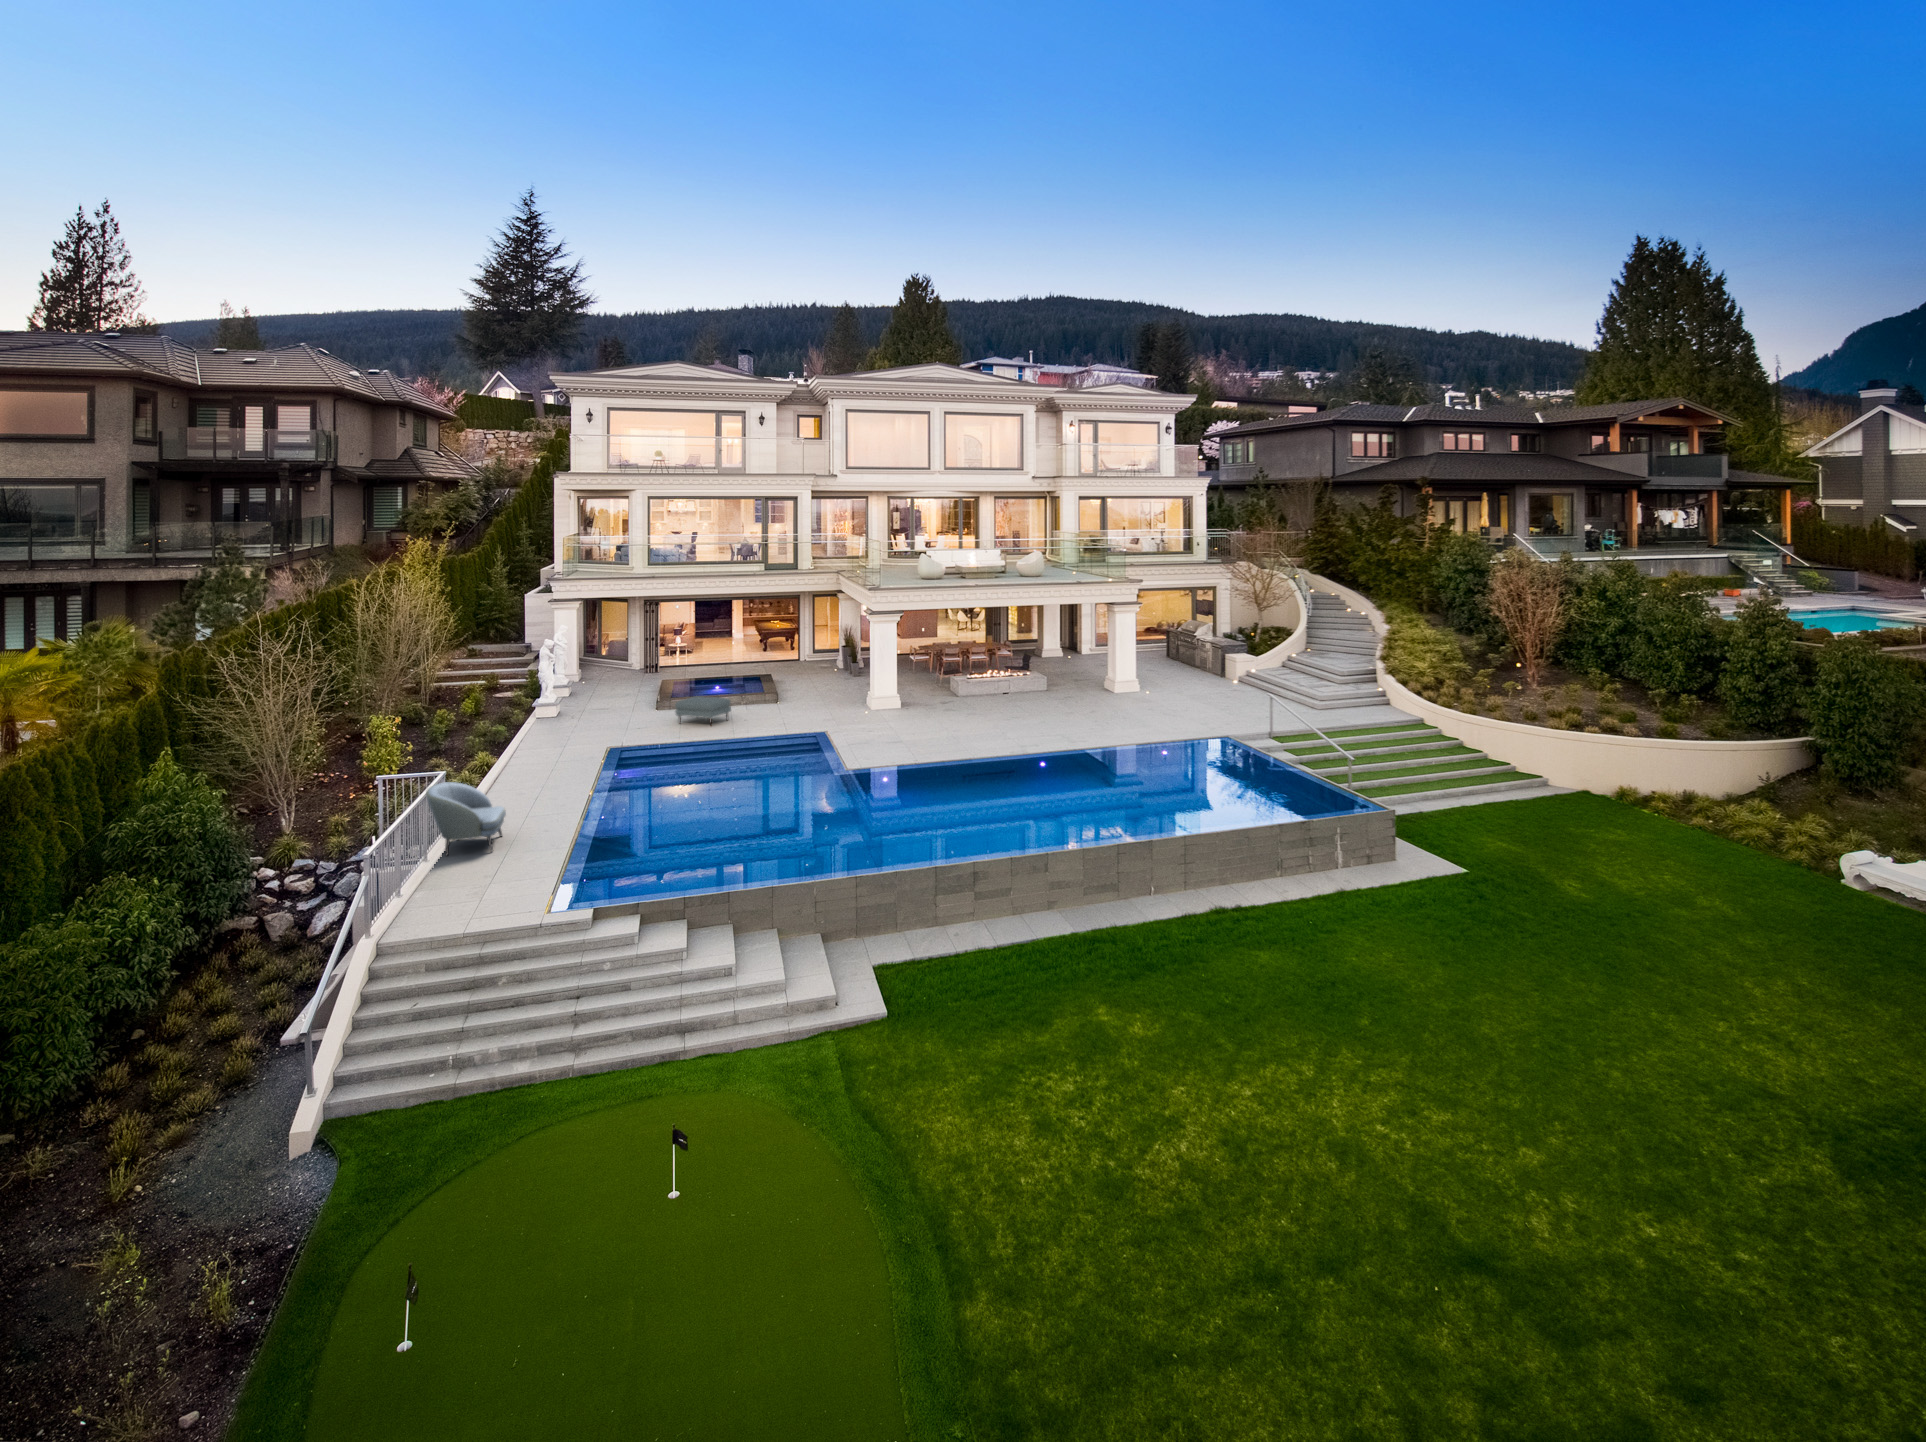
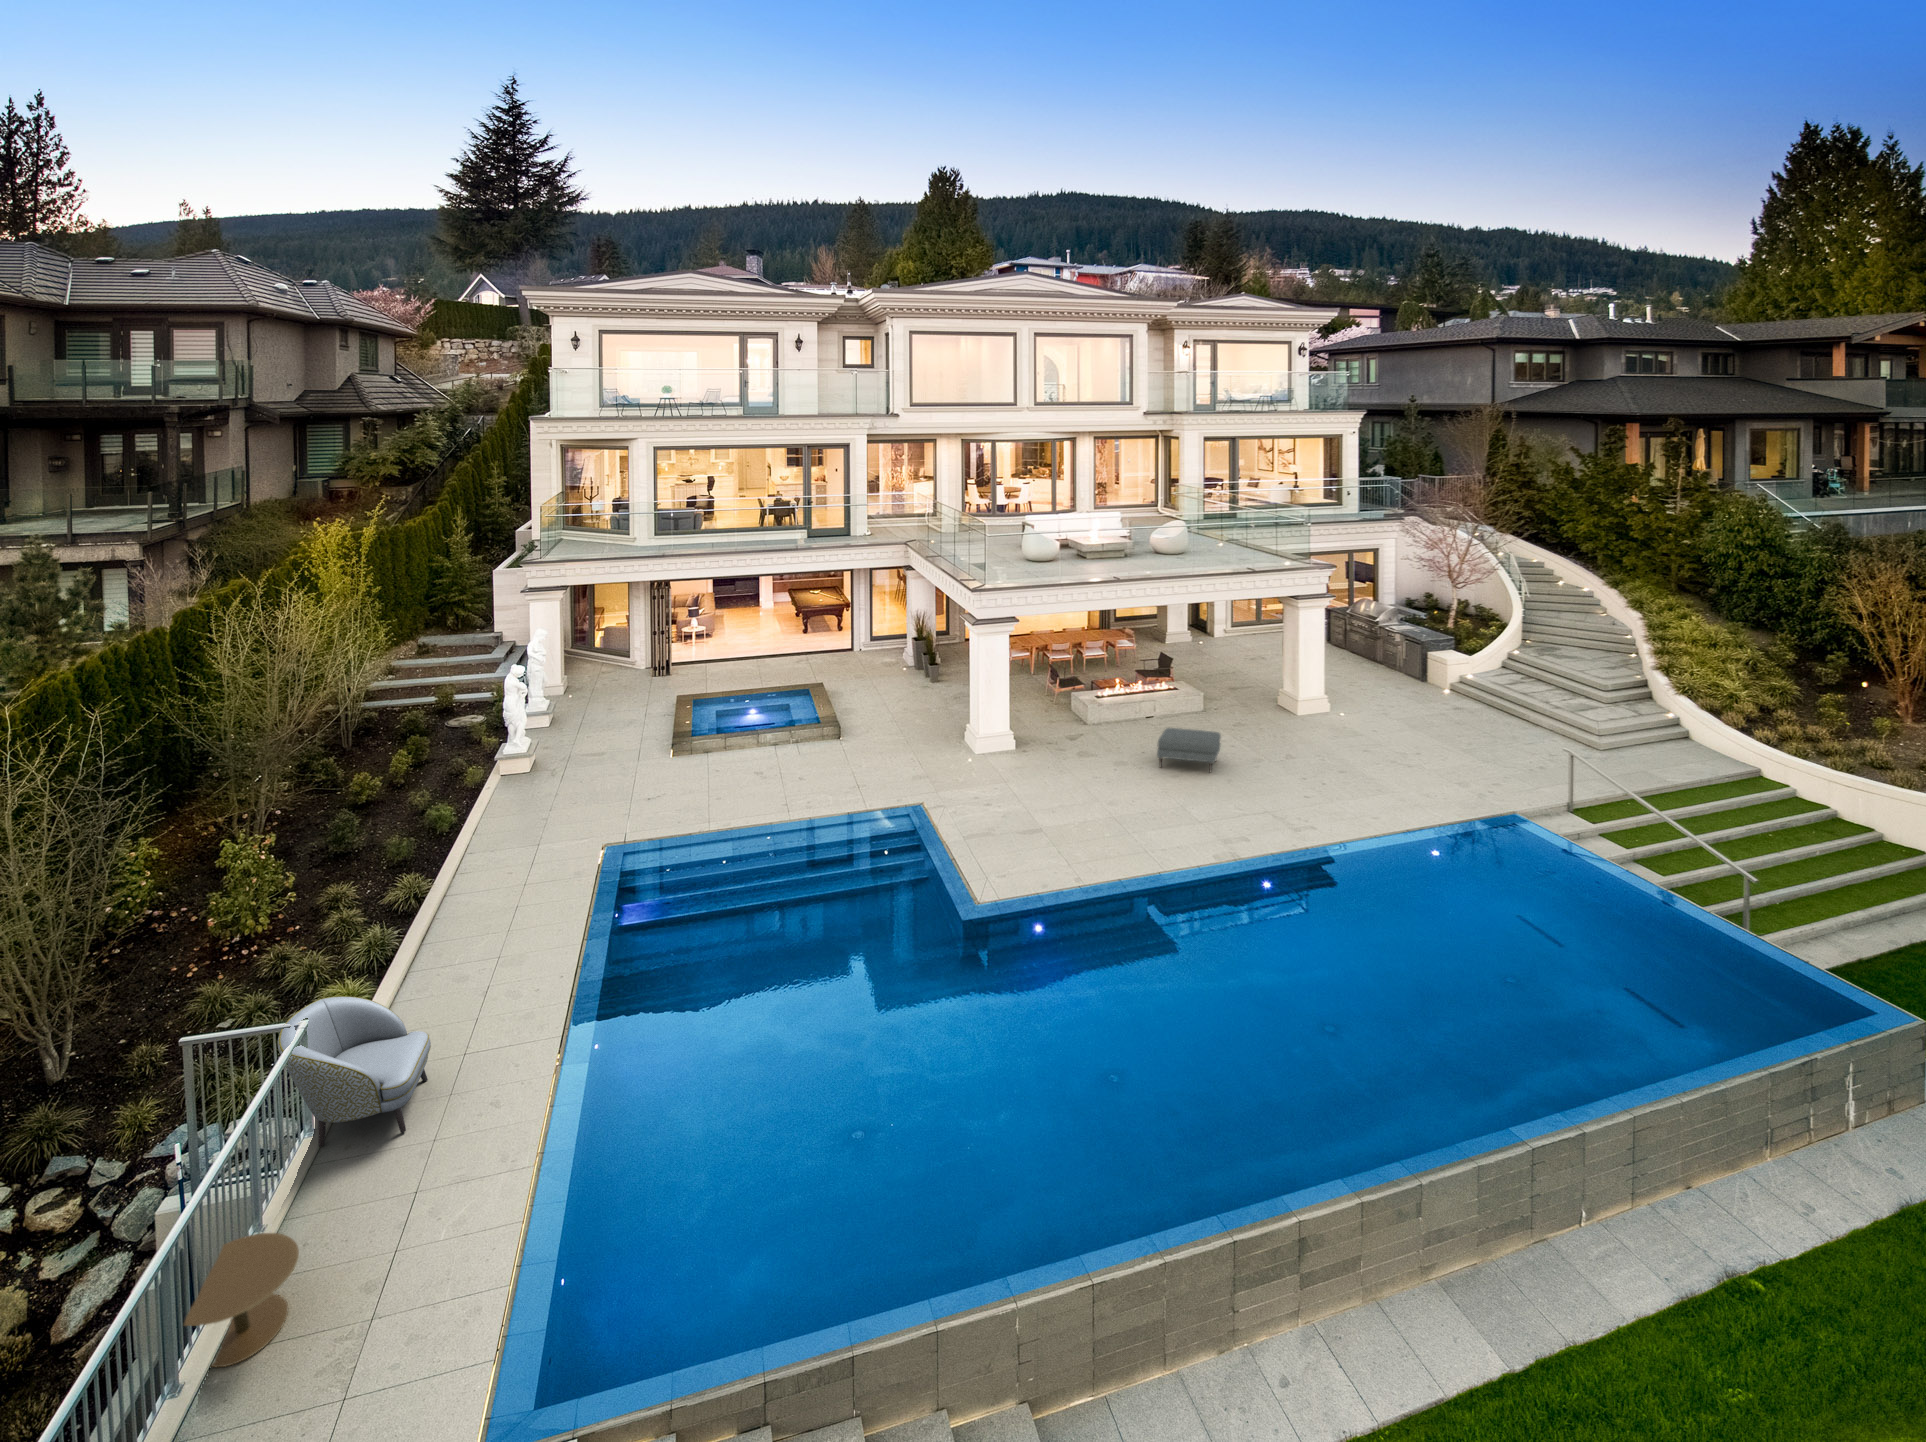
ottoman: present [675,696,731,724] -> present [1157,728,1221,772]
side table: none [388,862,450,912] -> present [184,1233,299,1367]

